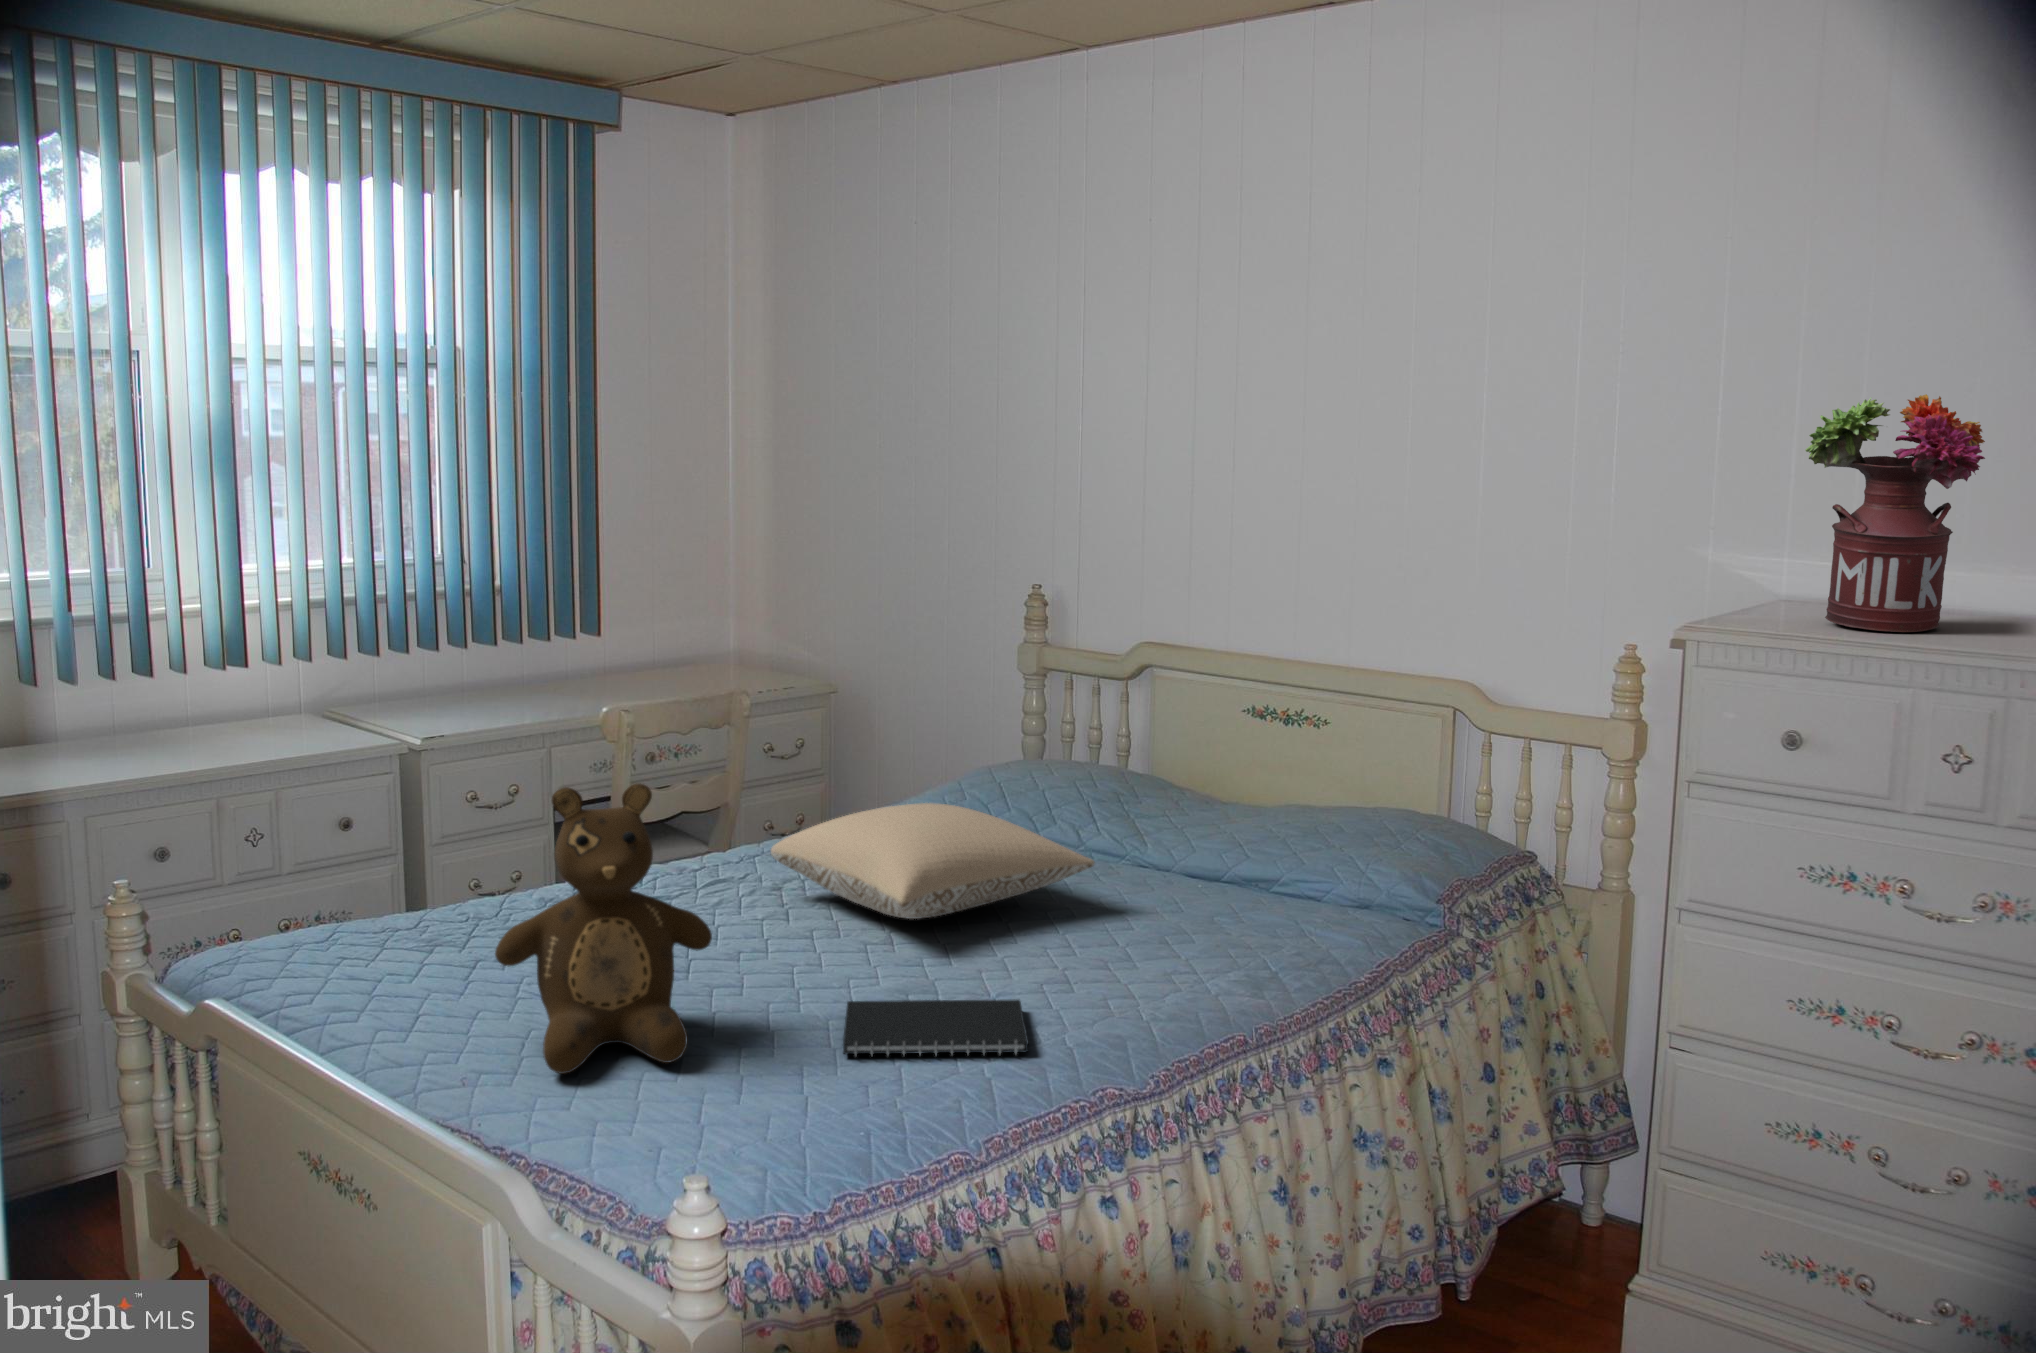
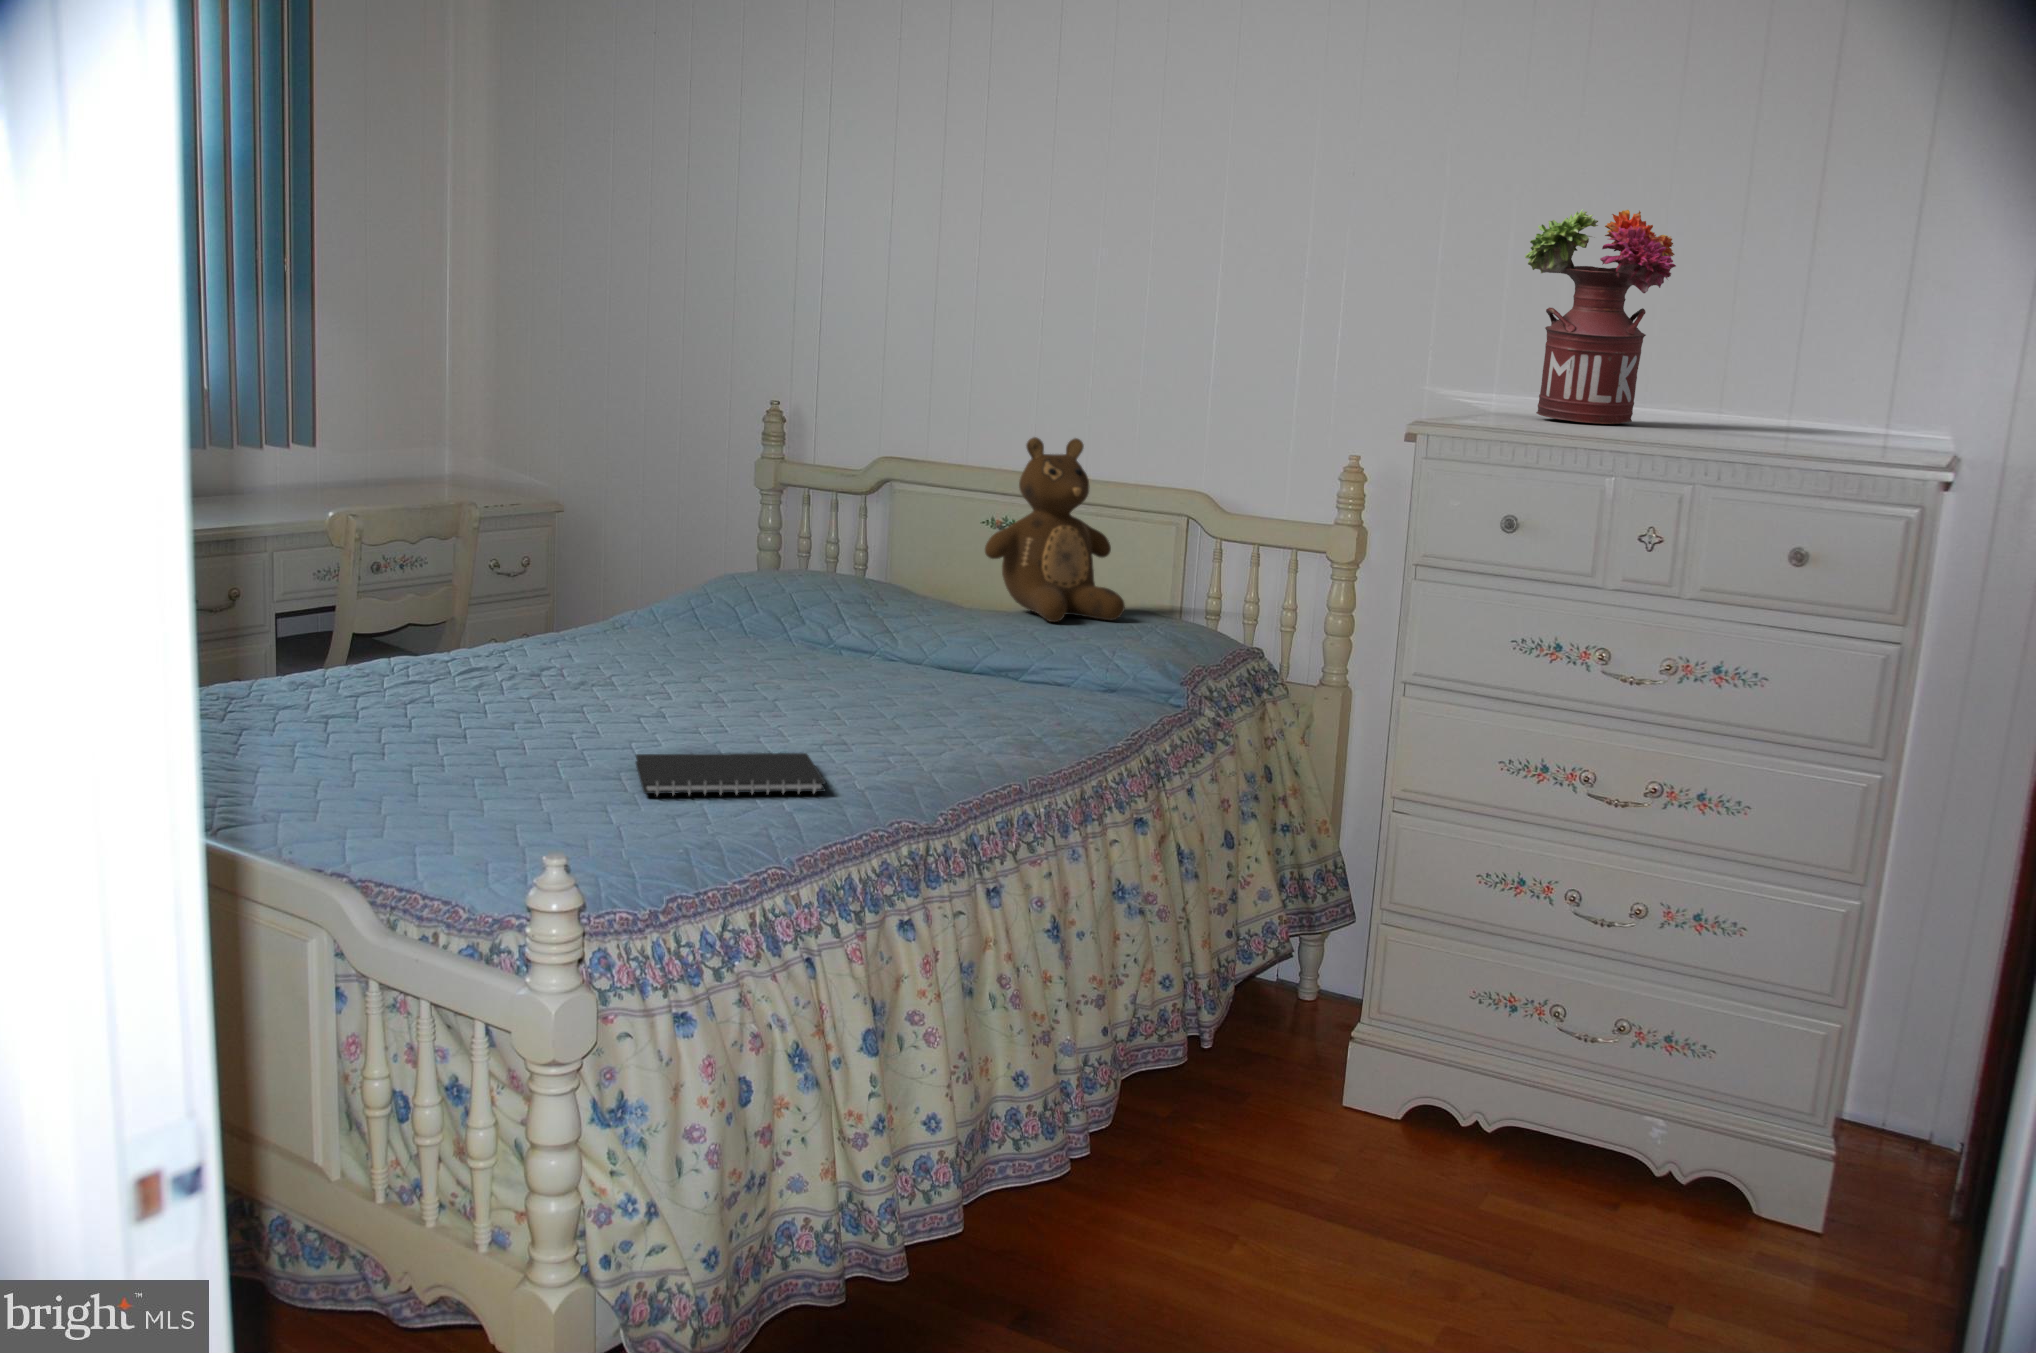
teddy bear: present [495,783,712,1074] -> present [985,437,1125,622]
pillow: present [771,803,1095,919] -> none [522,589,858,694]

